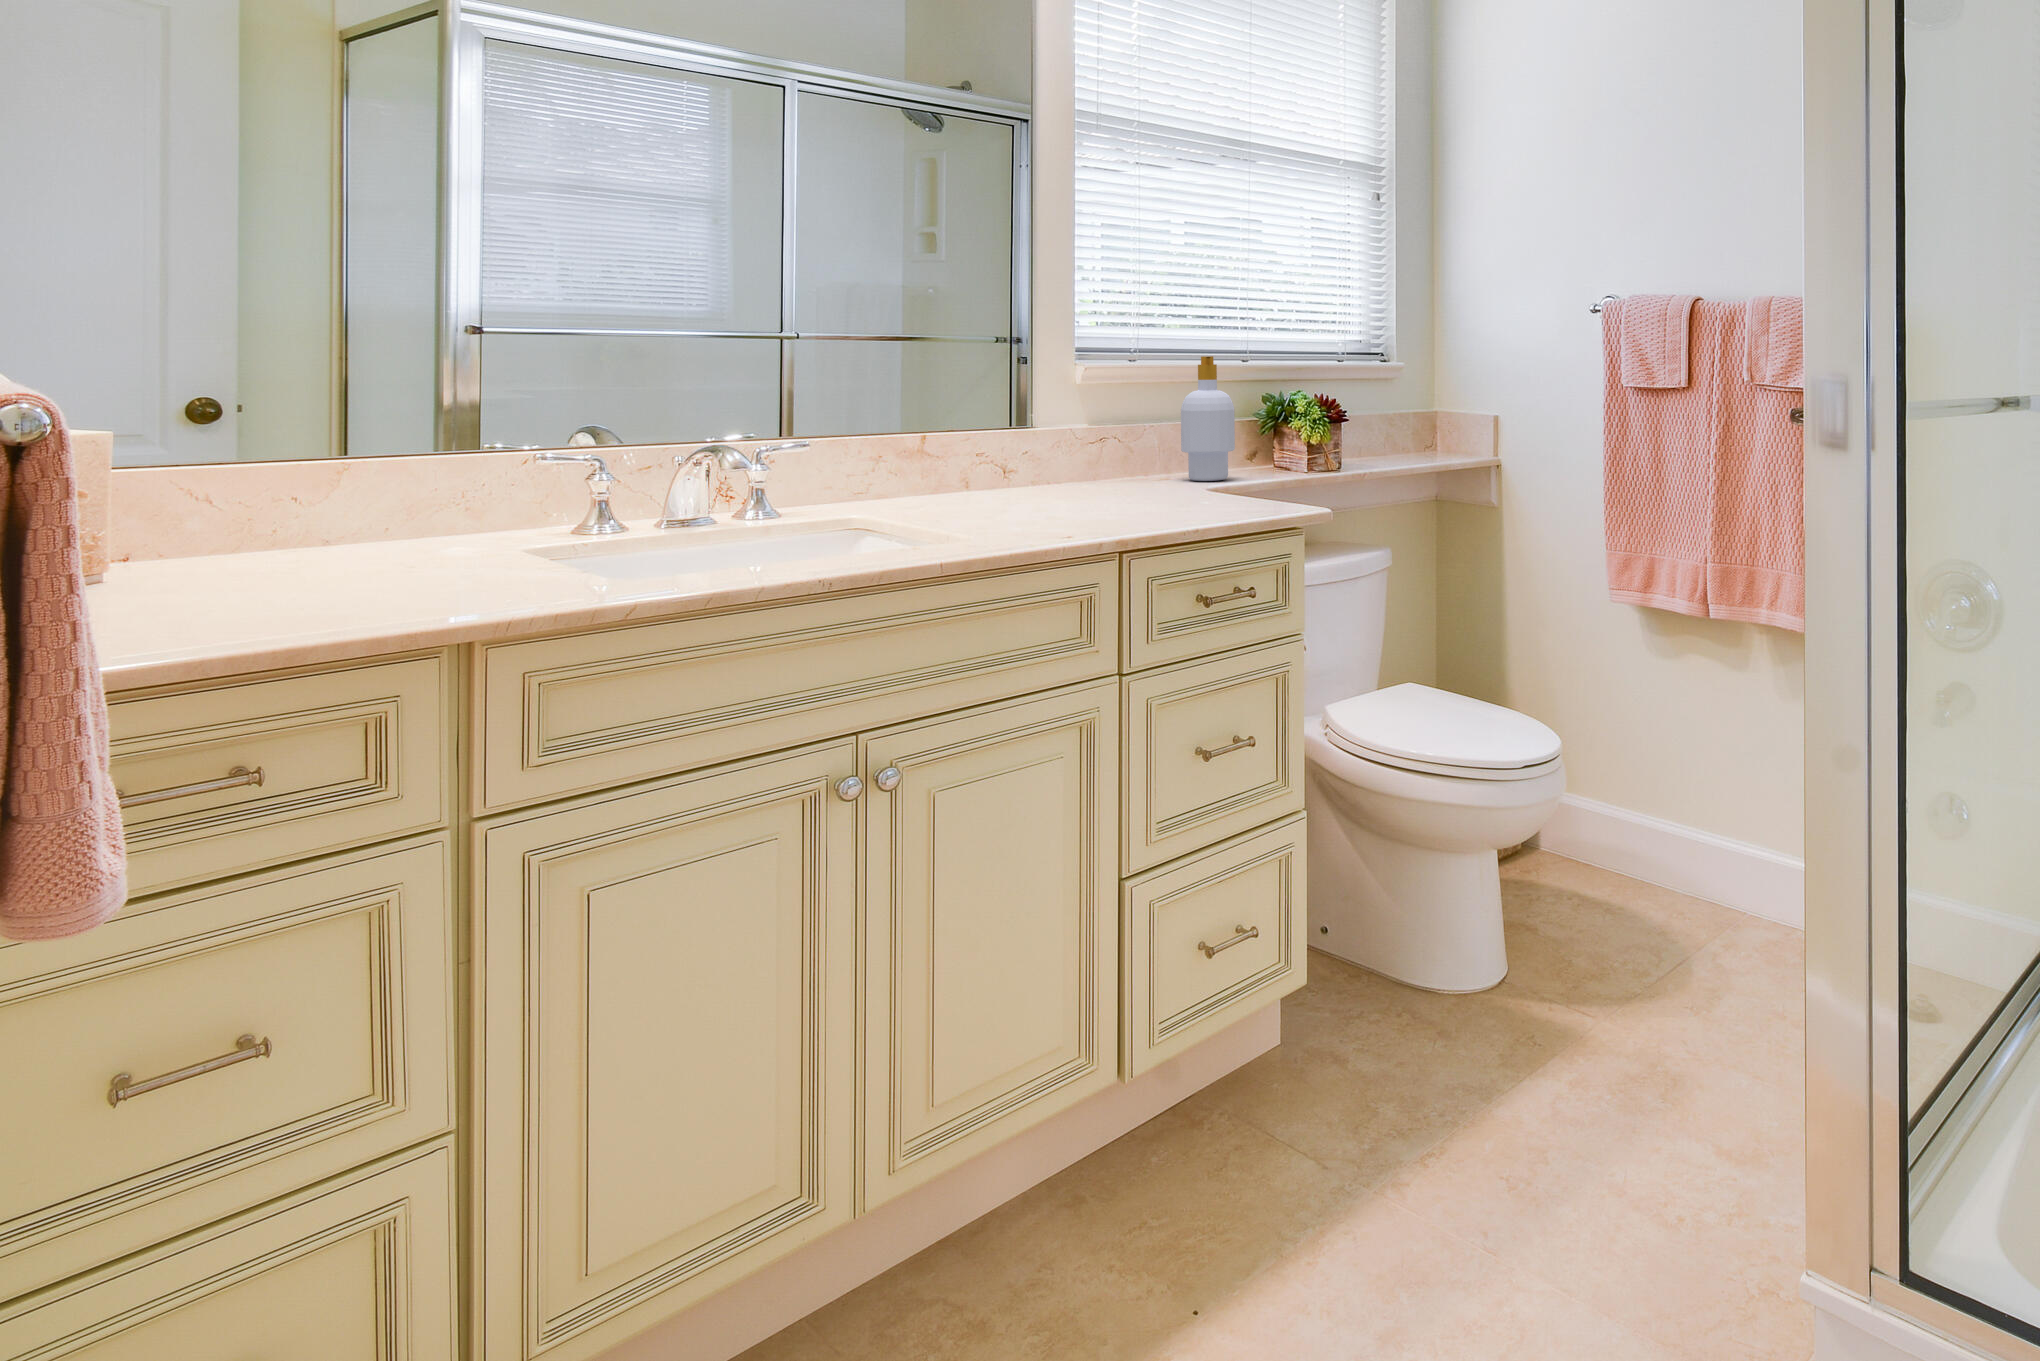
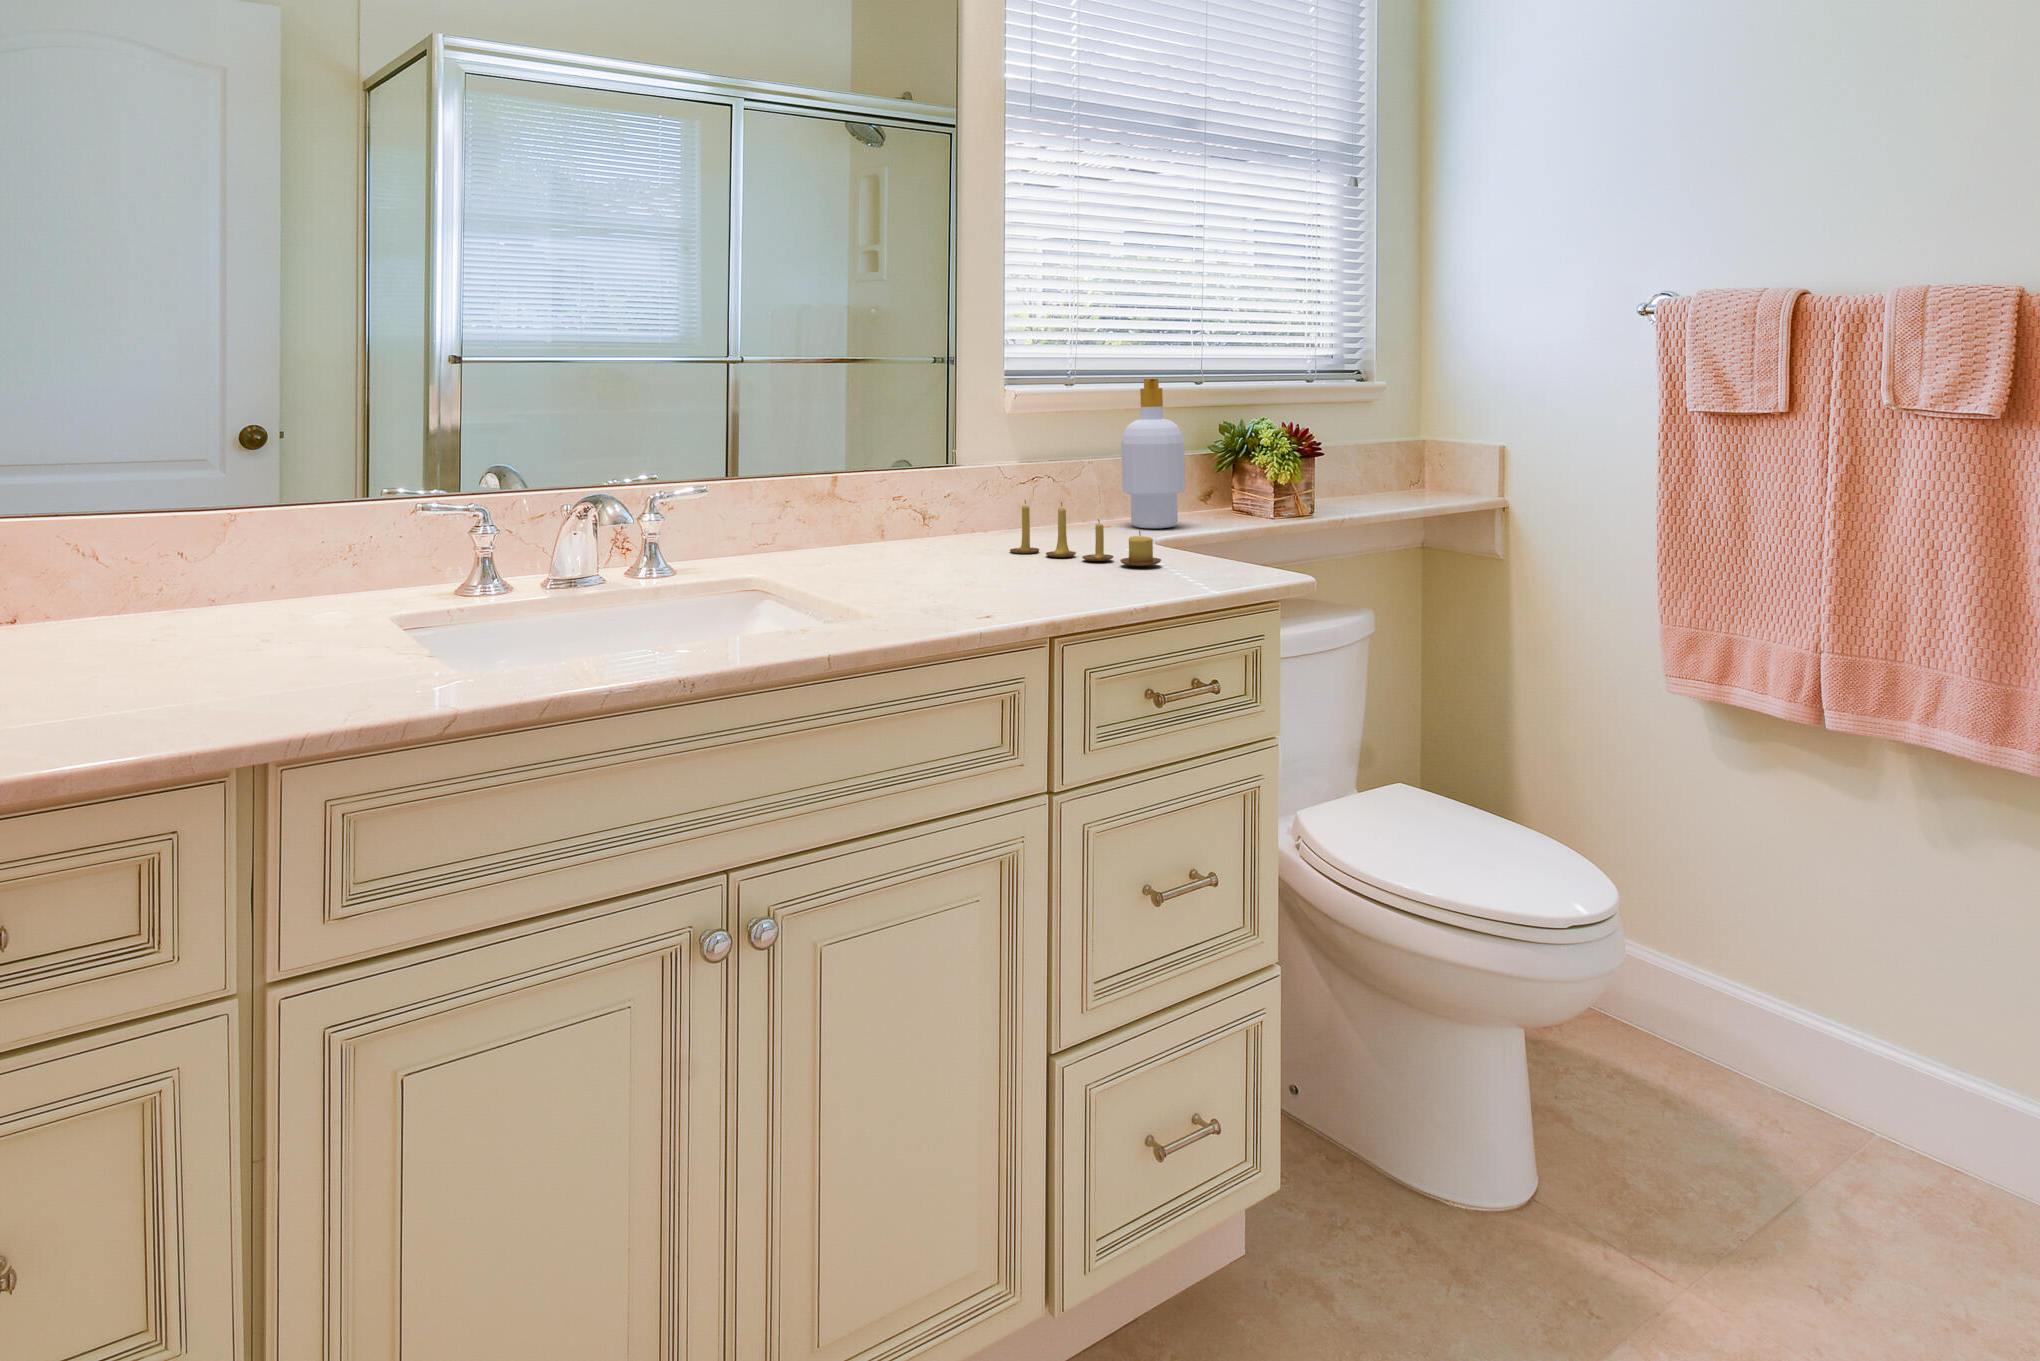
candle: none [1084,455,1213,504] -> present [1010,501,1161,566]

